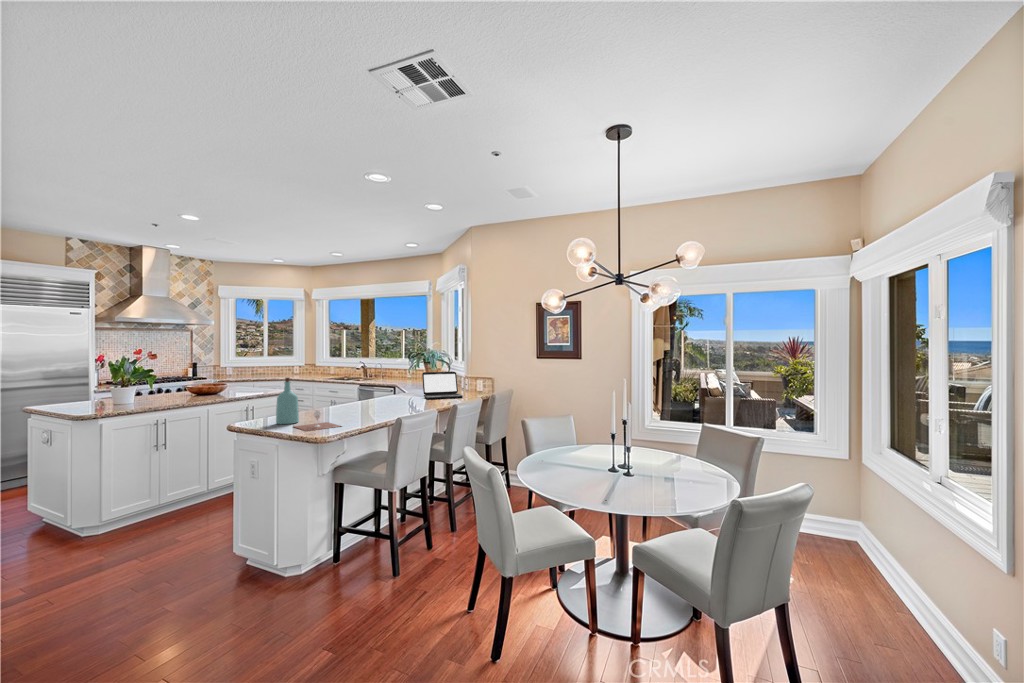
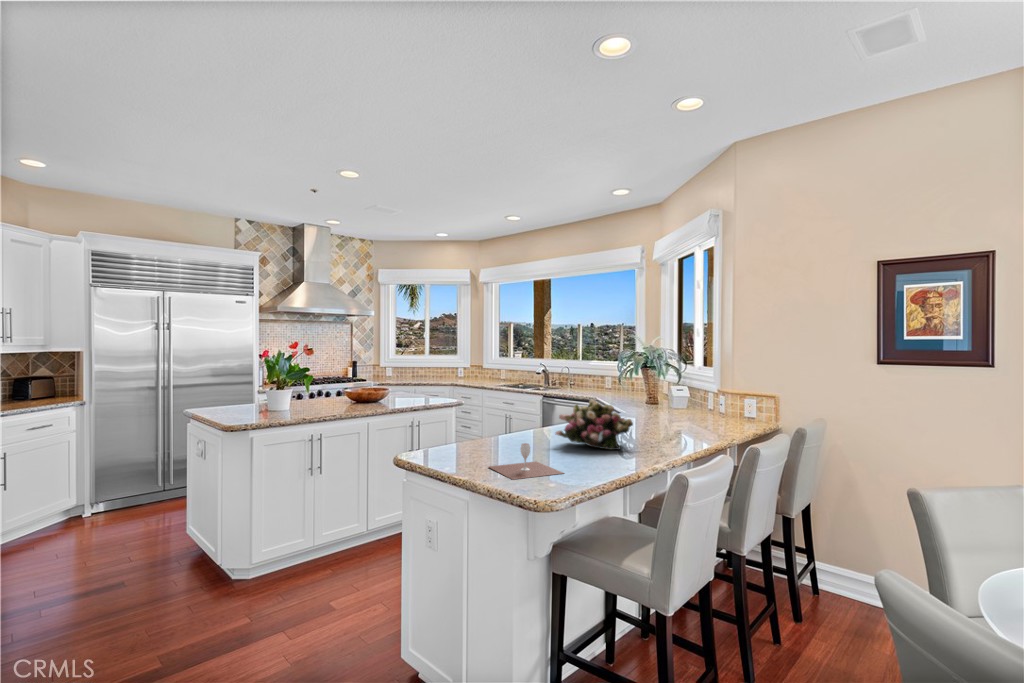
laptop: present [422,372,463,400] -> none [647,383,715,426]
bottle: present [276,378,299,424] -> none [461,387,493,460]
flower arrangement: none [346,383,397,414] -> present [556,400,633,450]

